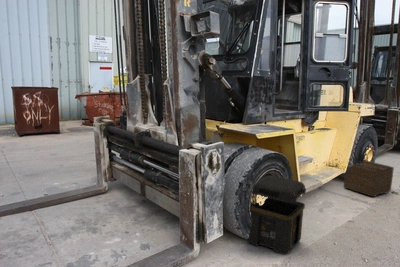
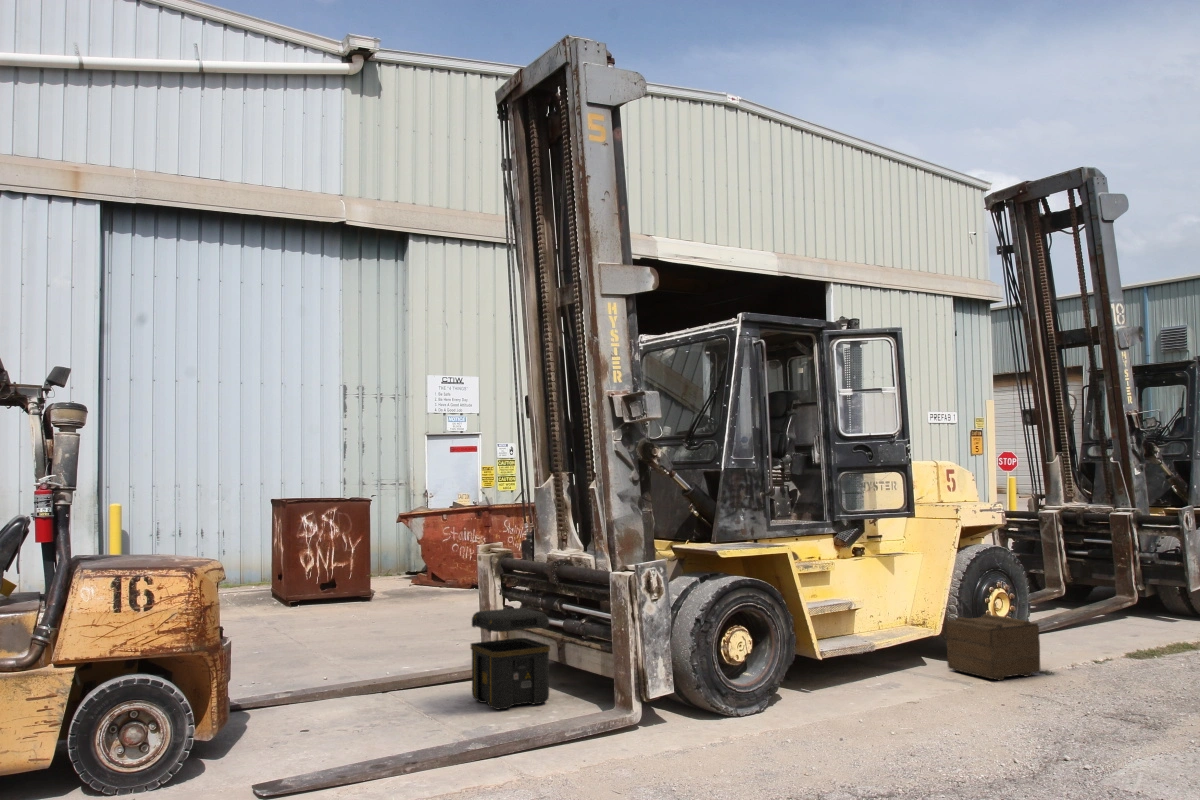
toolbox: present [247,176,306,255] -> present [471,608,550,709]

